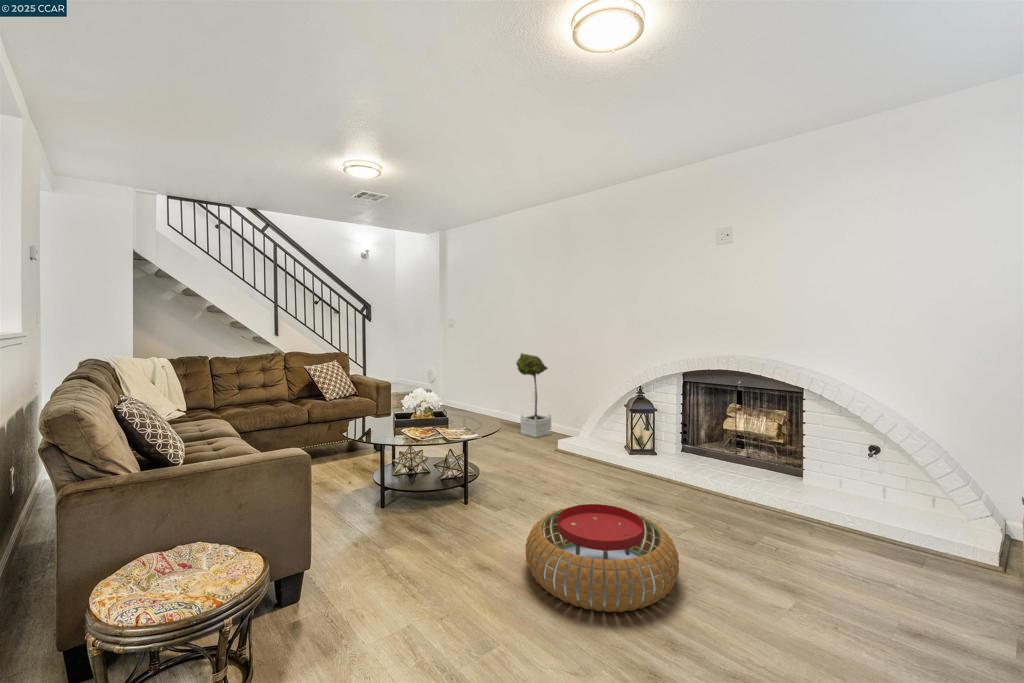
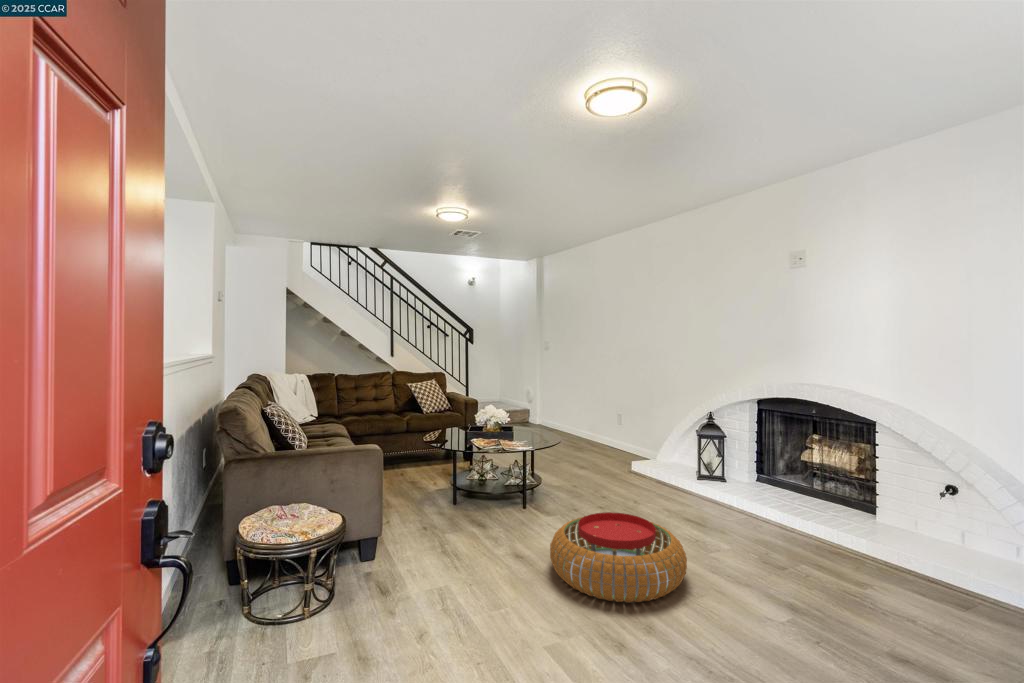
potted tree: present [516,353,552,438] -> none [597,375,632,460]

